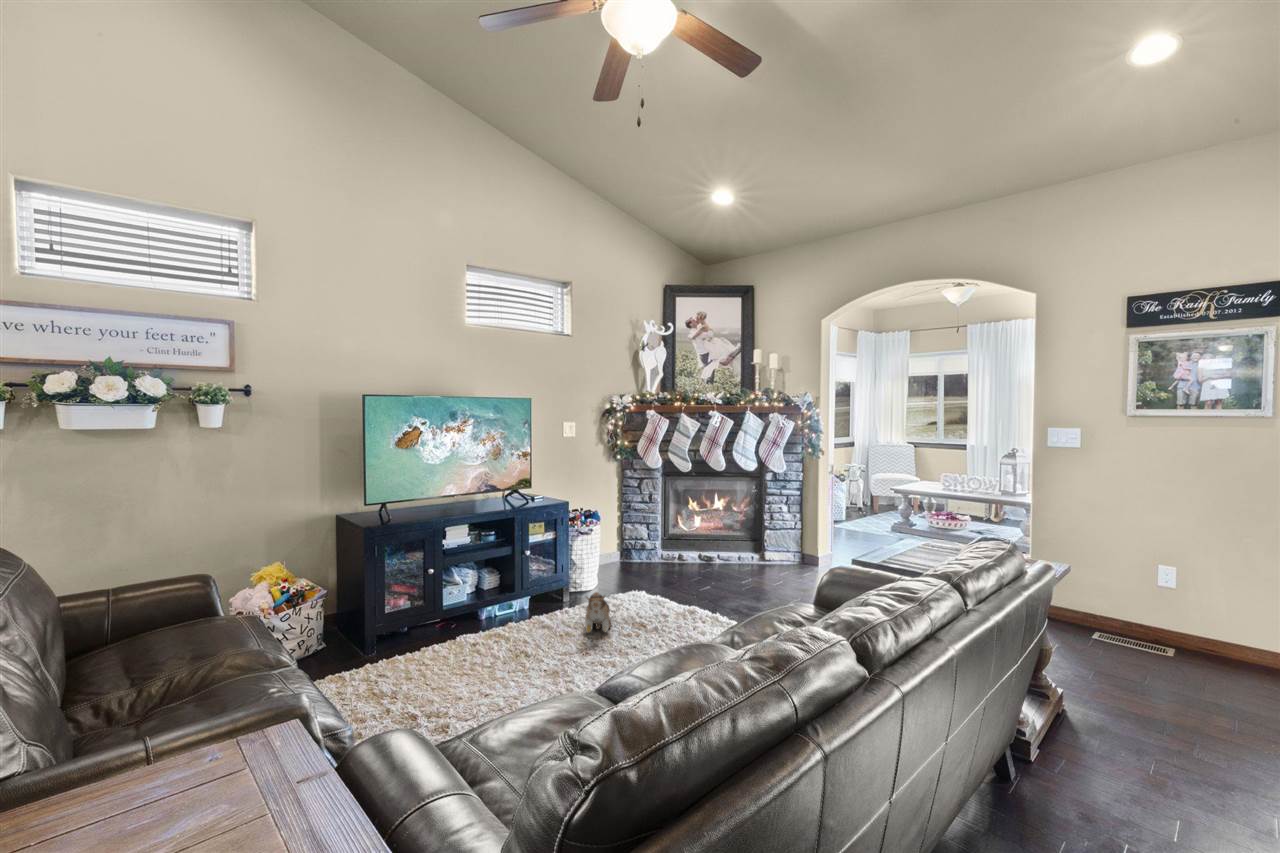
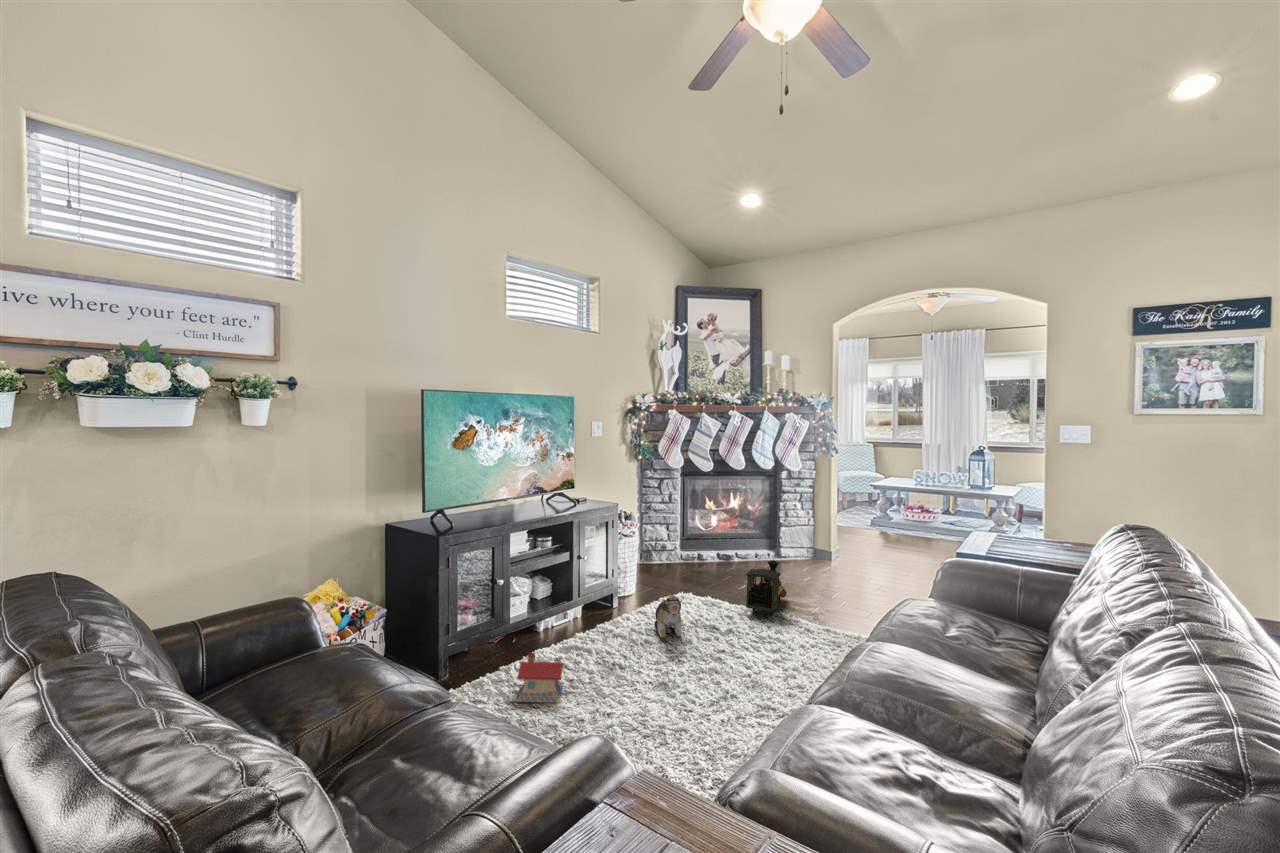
toy train: none [685,563,739,617] -> present [746,560,787,614]
toy house: none [419,638,472,685] -> present [517,653,564,703]

